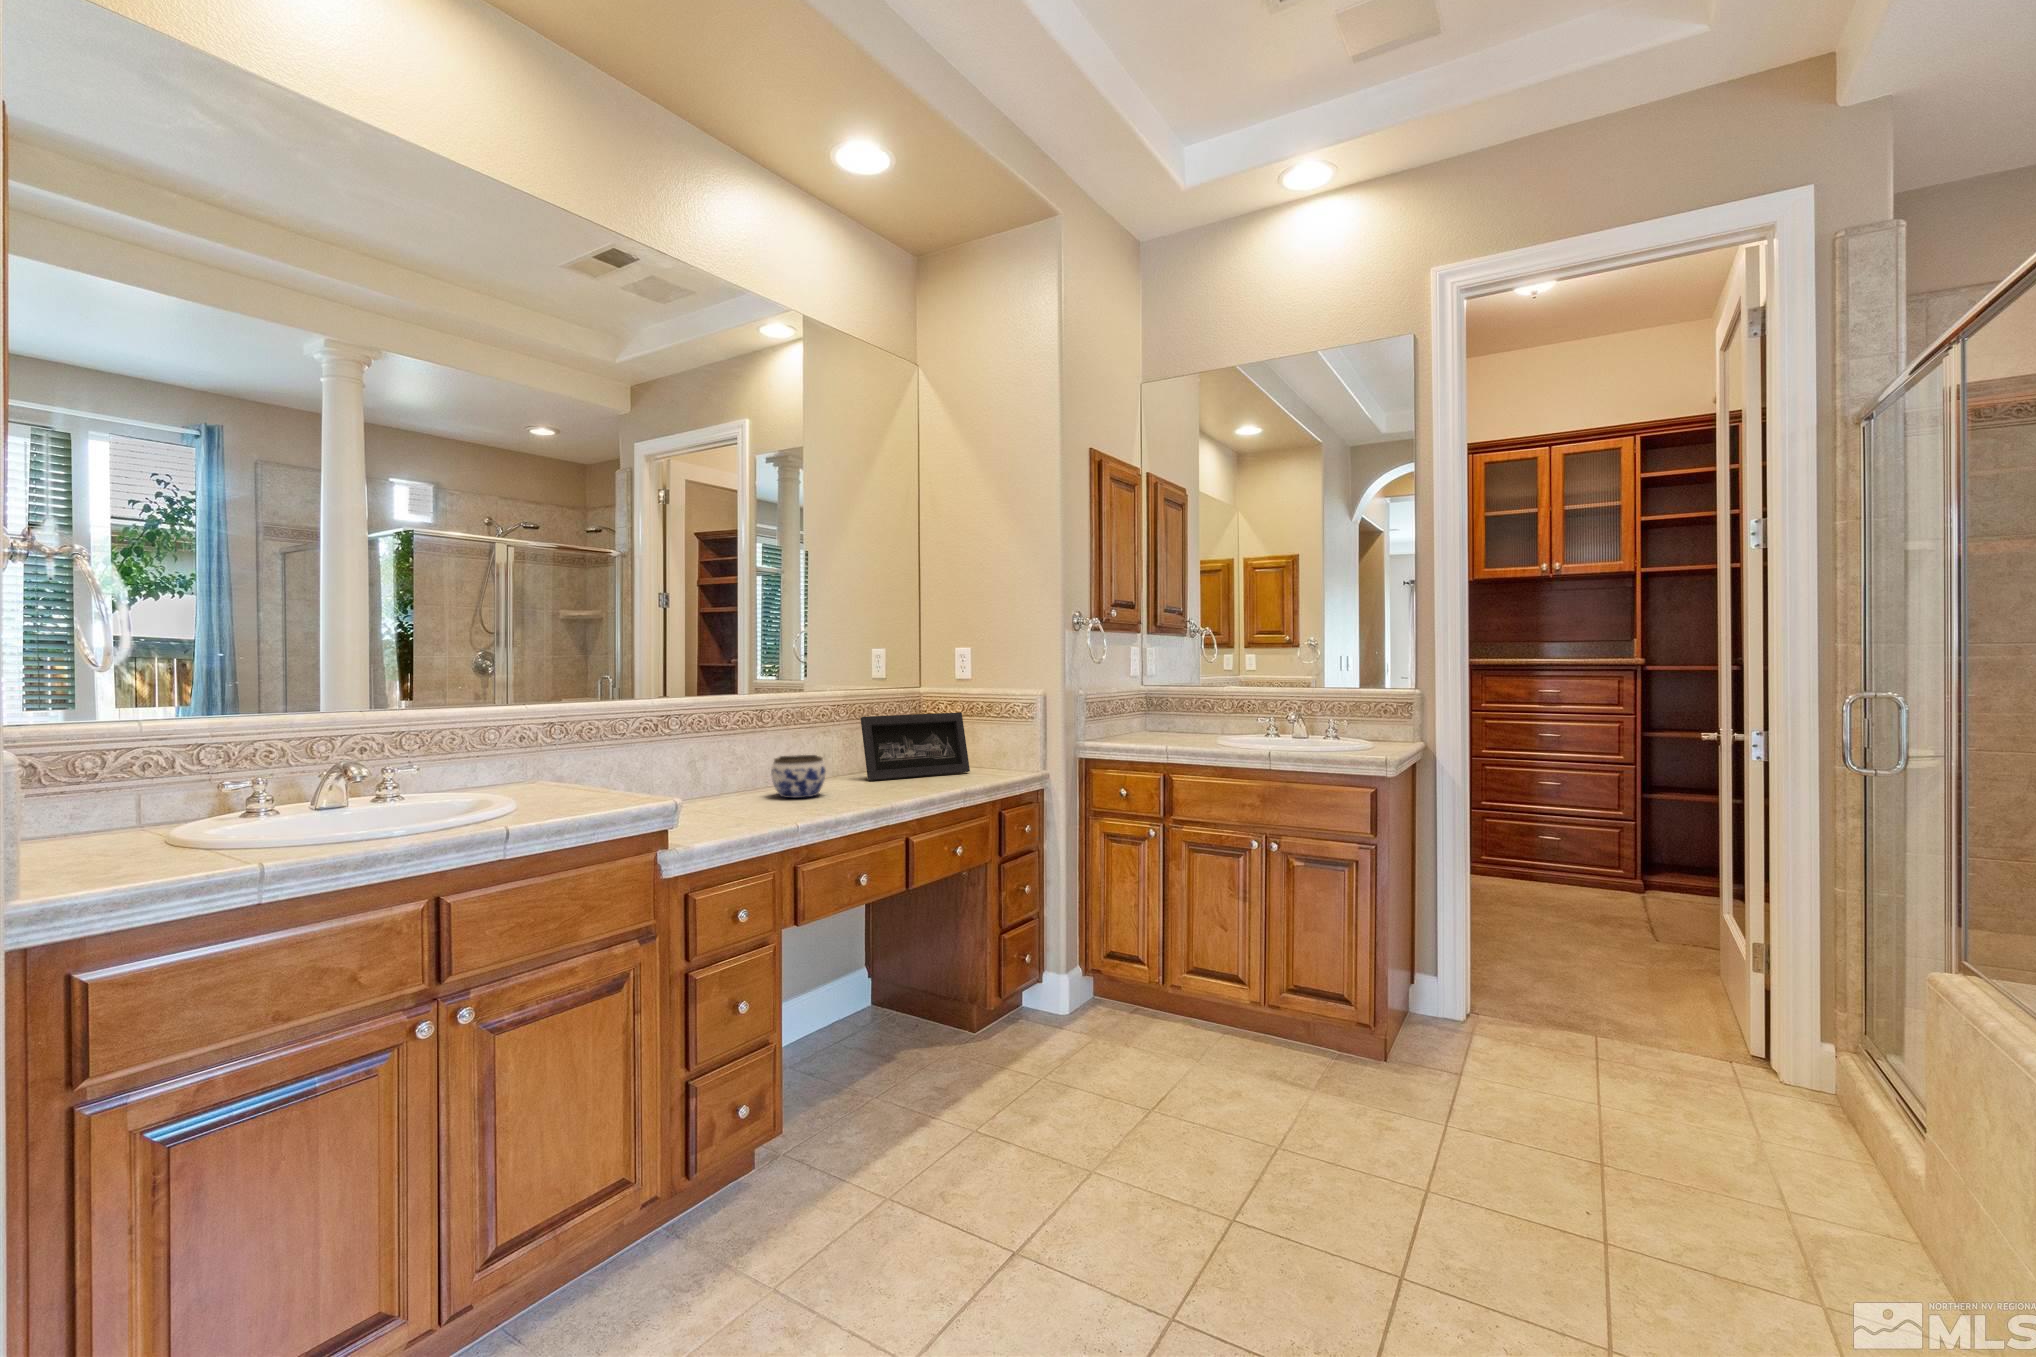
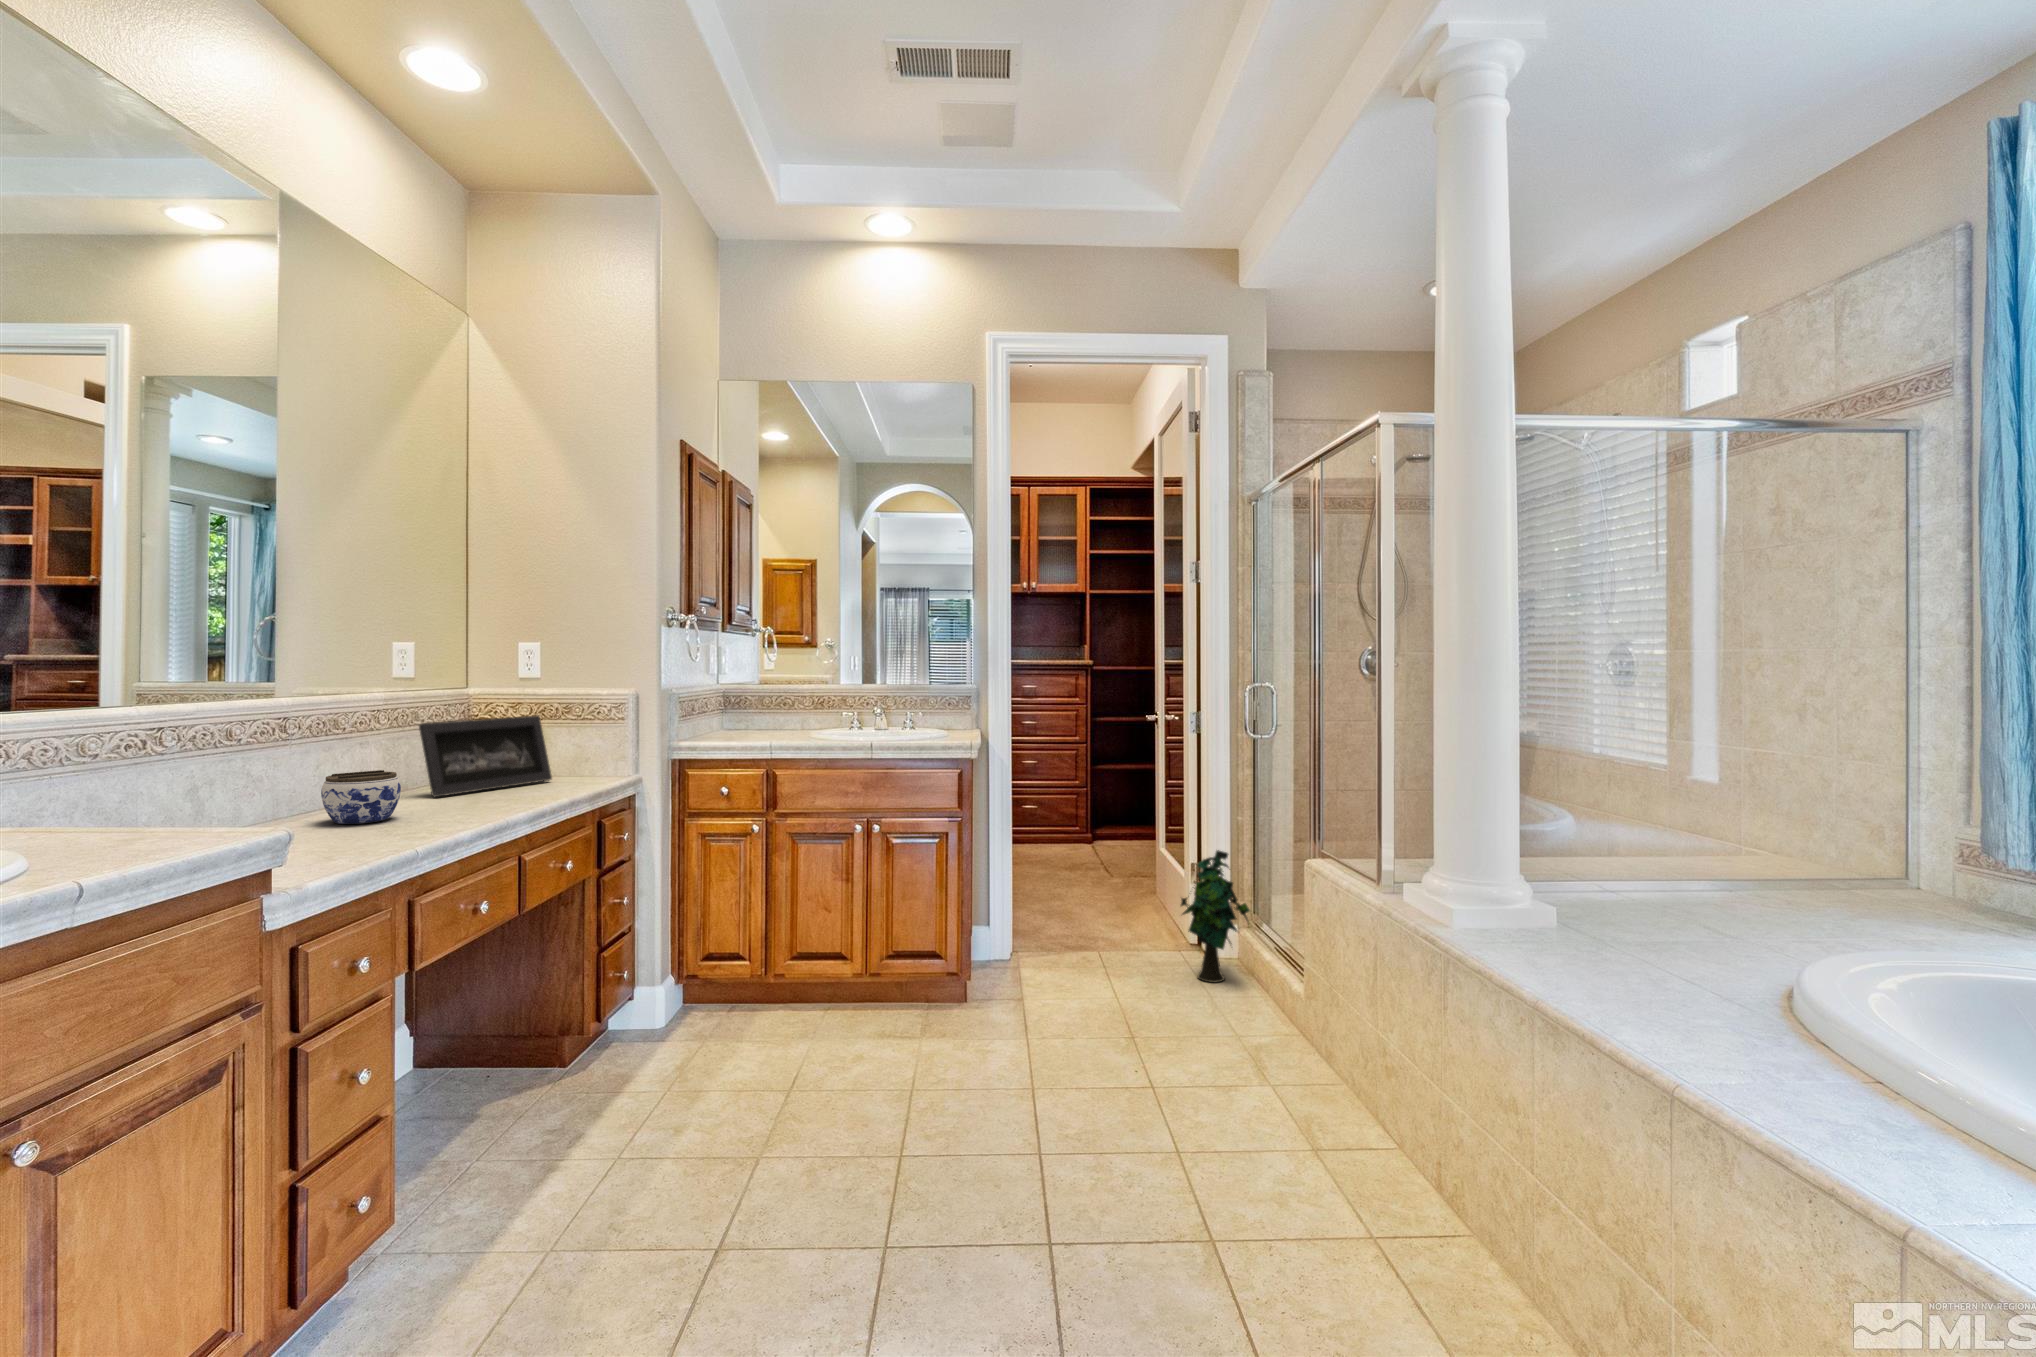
decorative plant: none [1714,927,1840,1119] -> present [1181,850,1250,983]

